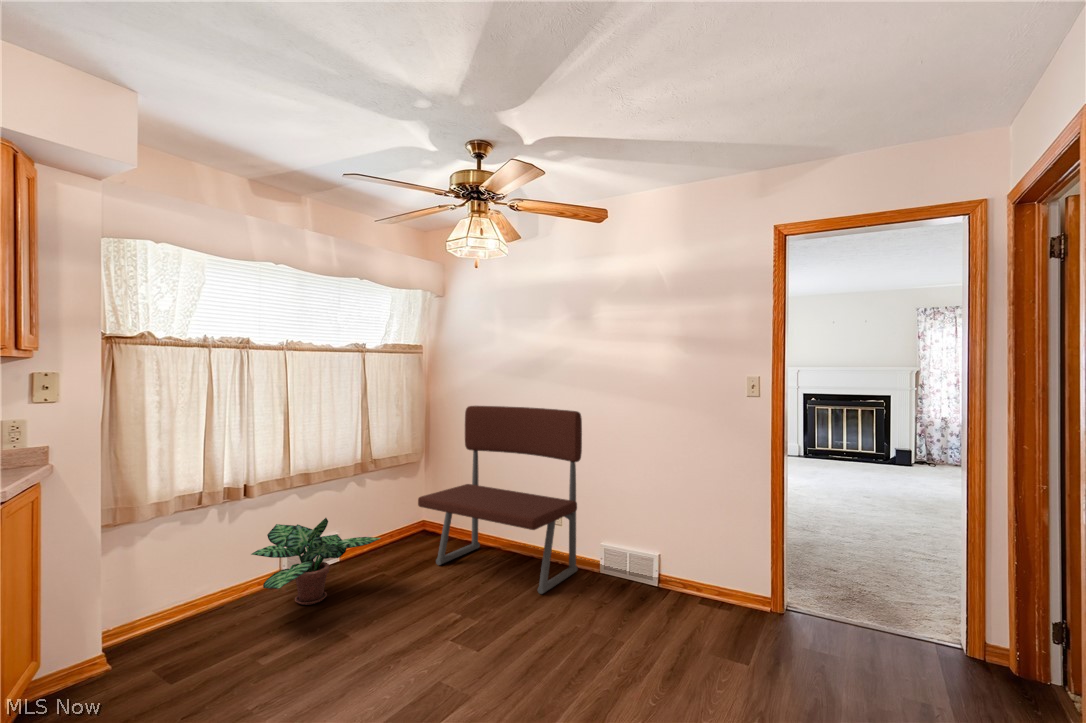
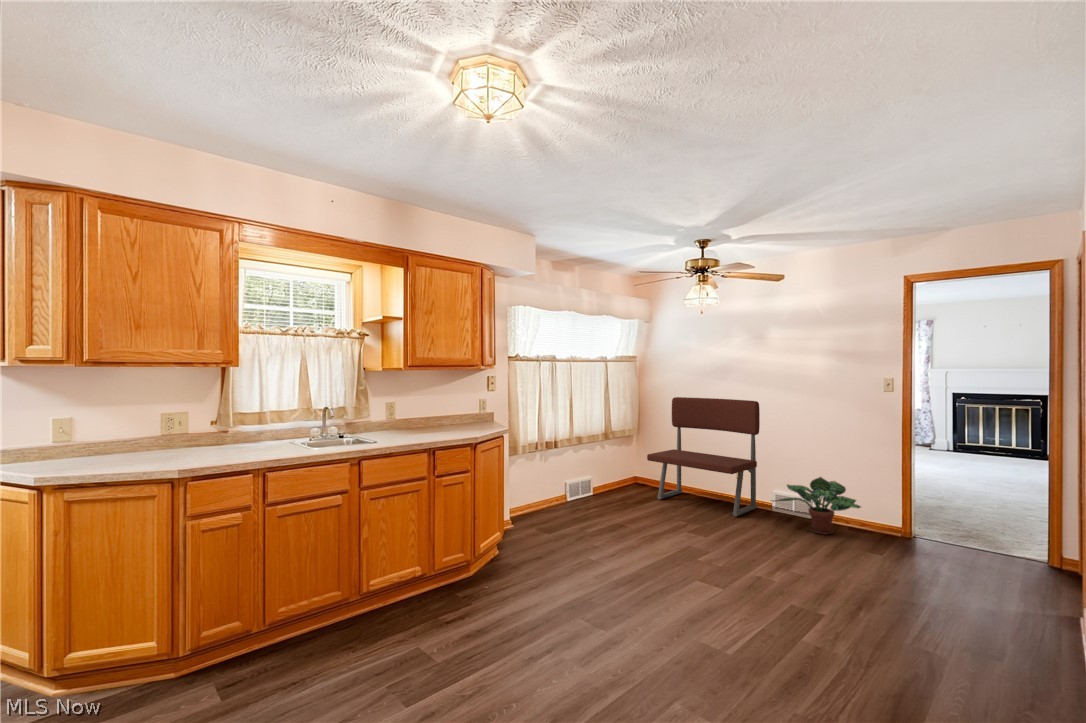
potted plant: present [251,518,381,605] -> present [774,477,861,535]

